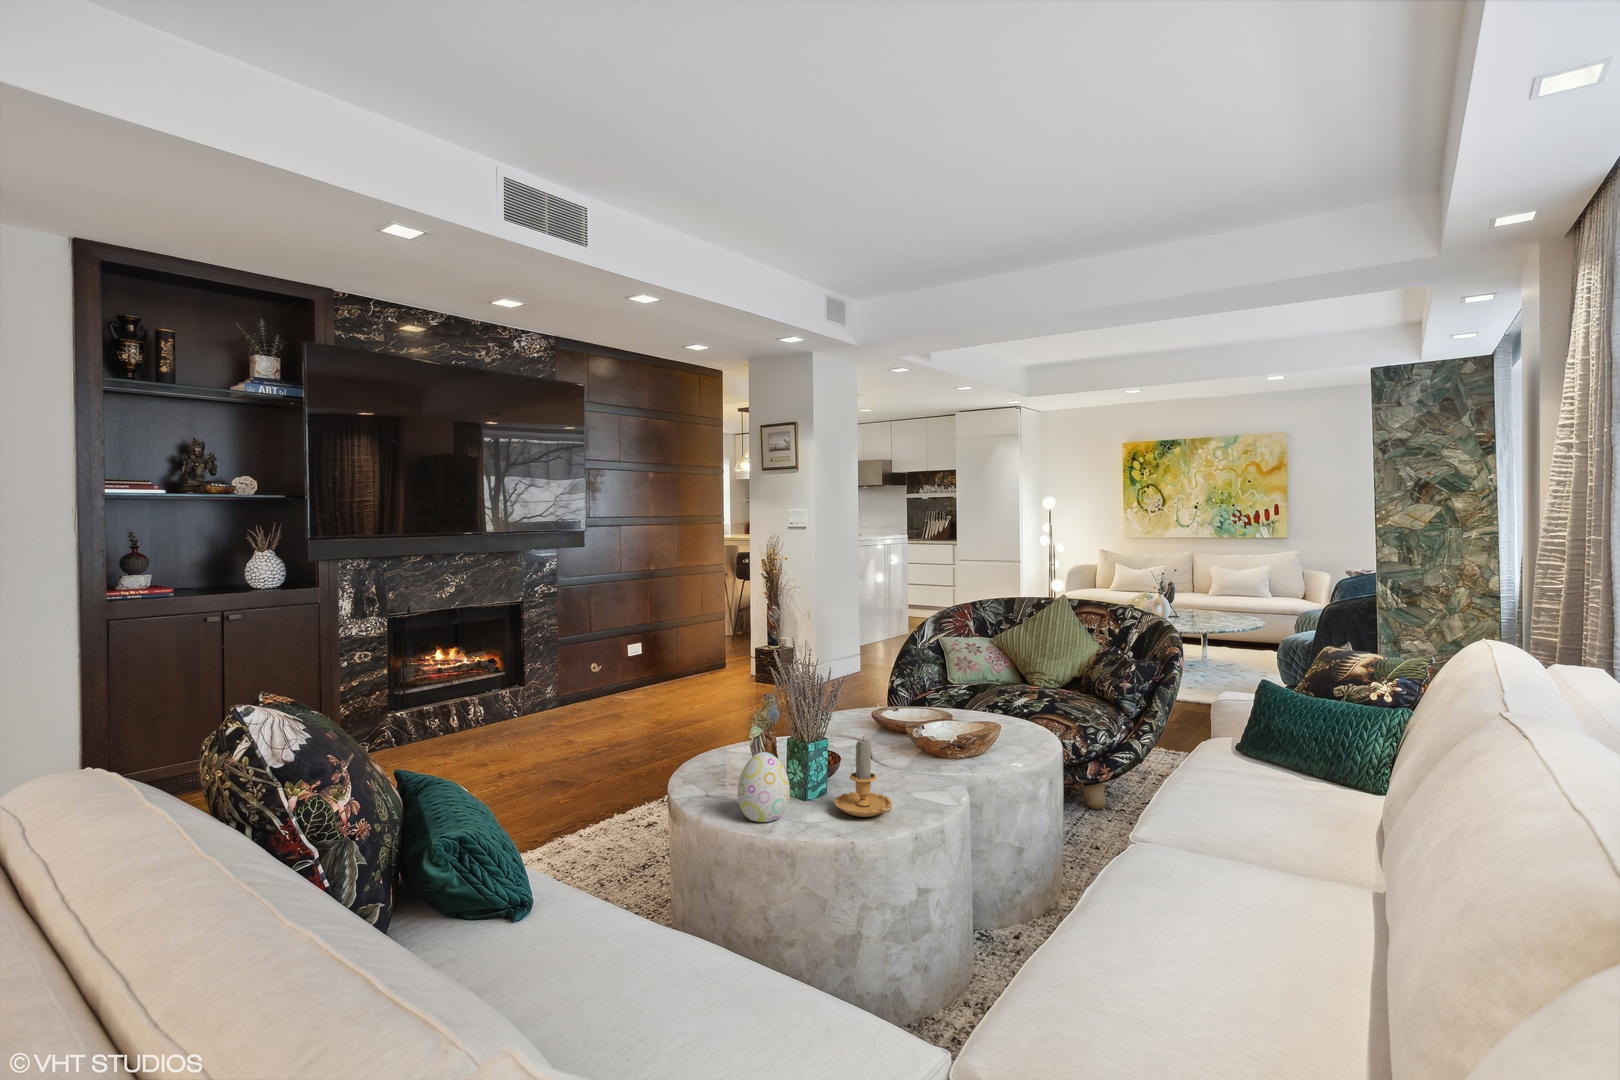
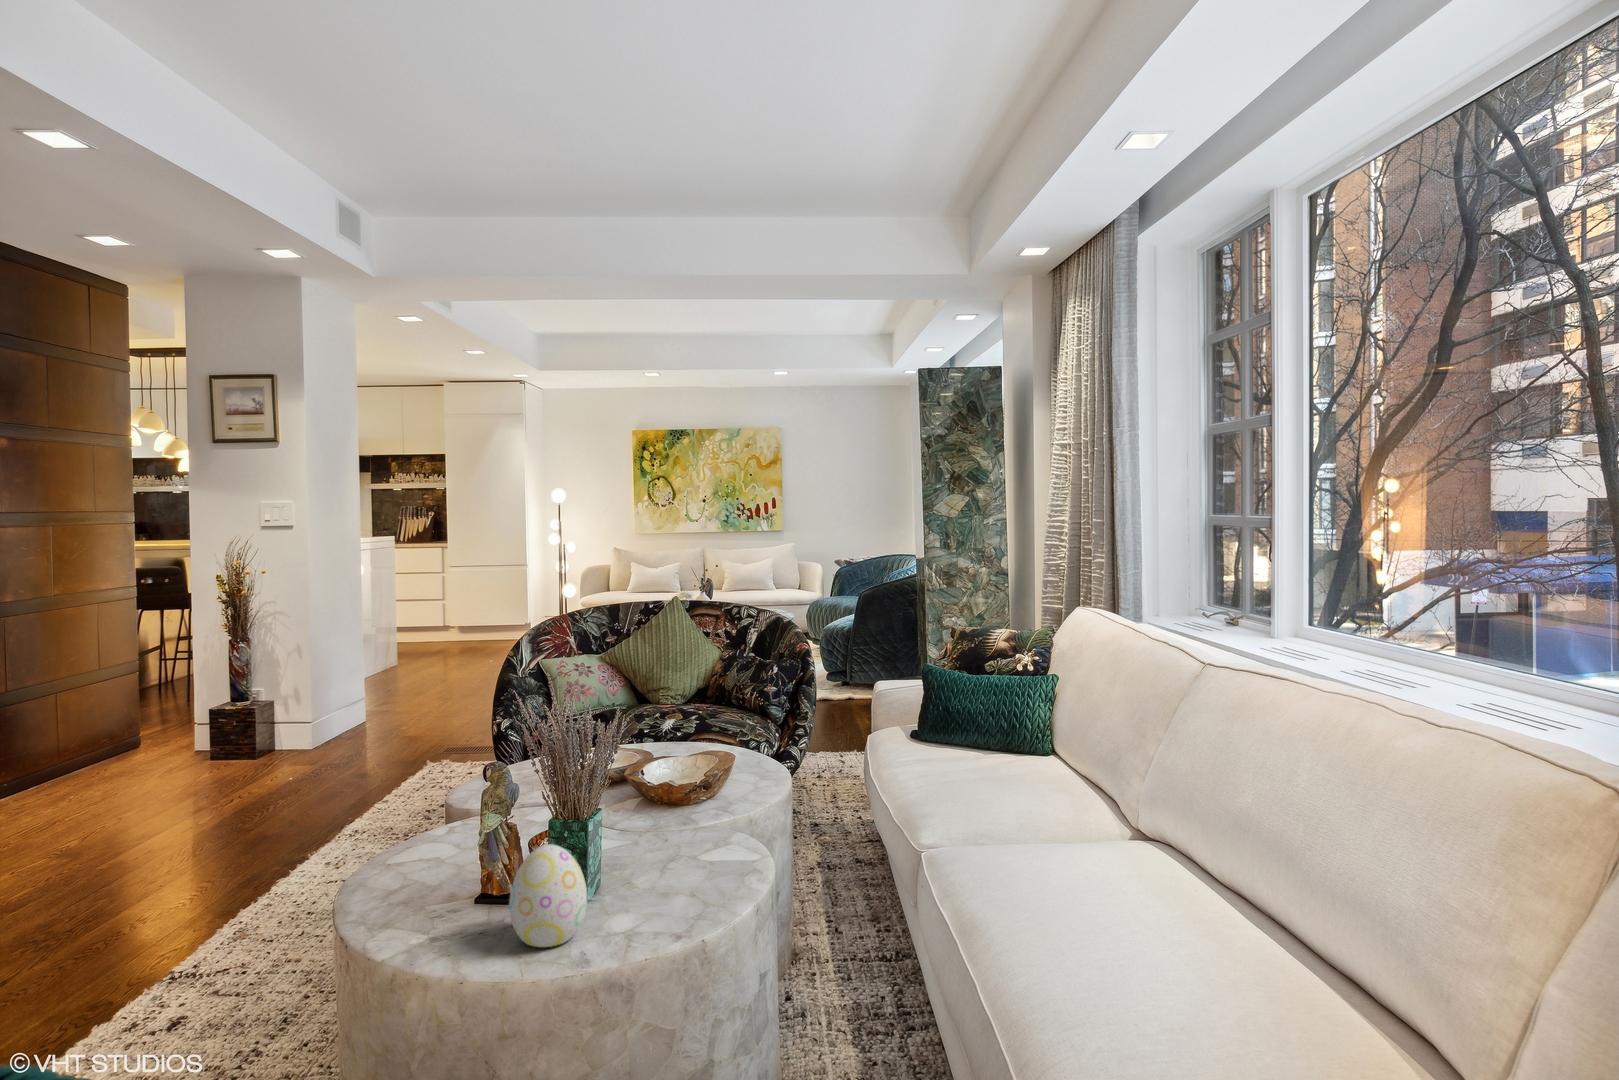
candle: present [834,739,892,817] -> none [631,794,721,901]

